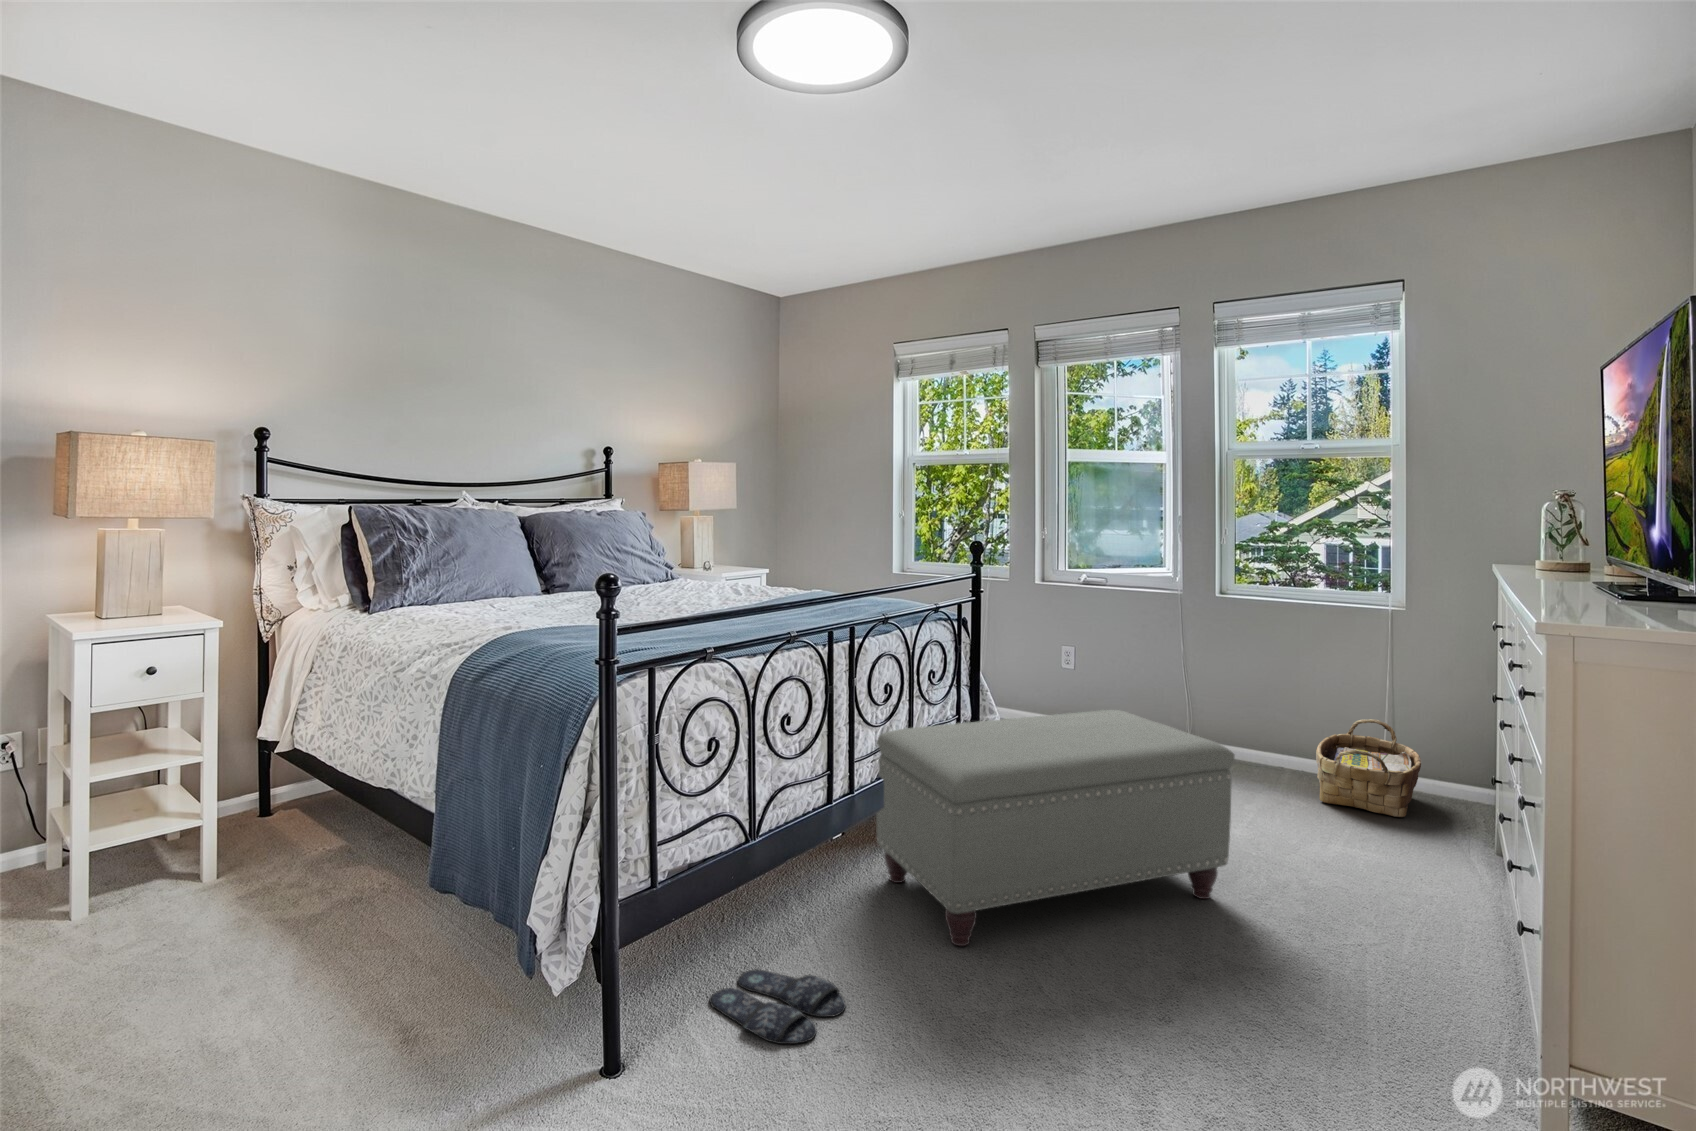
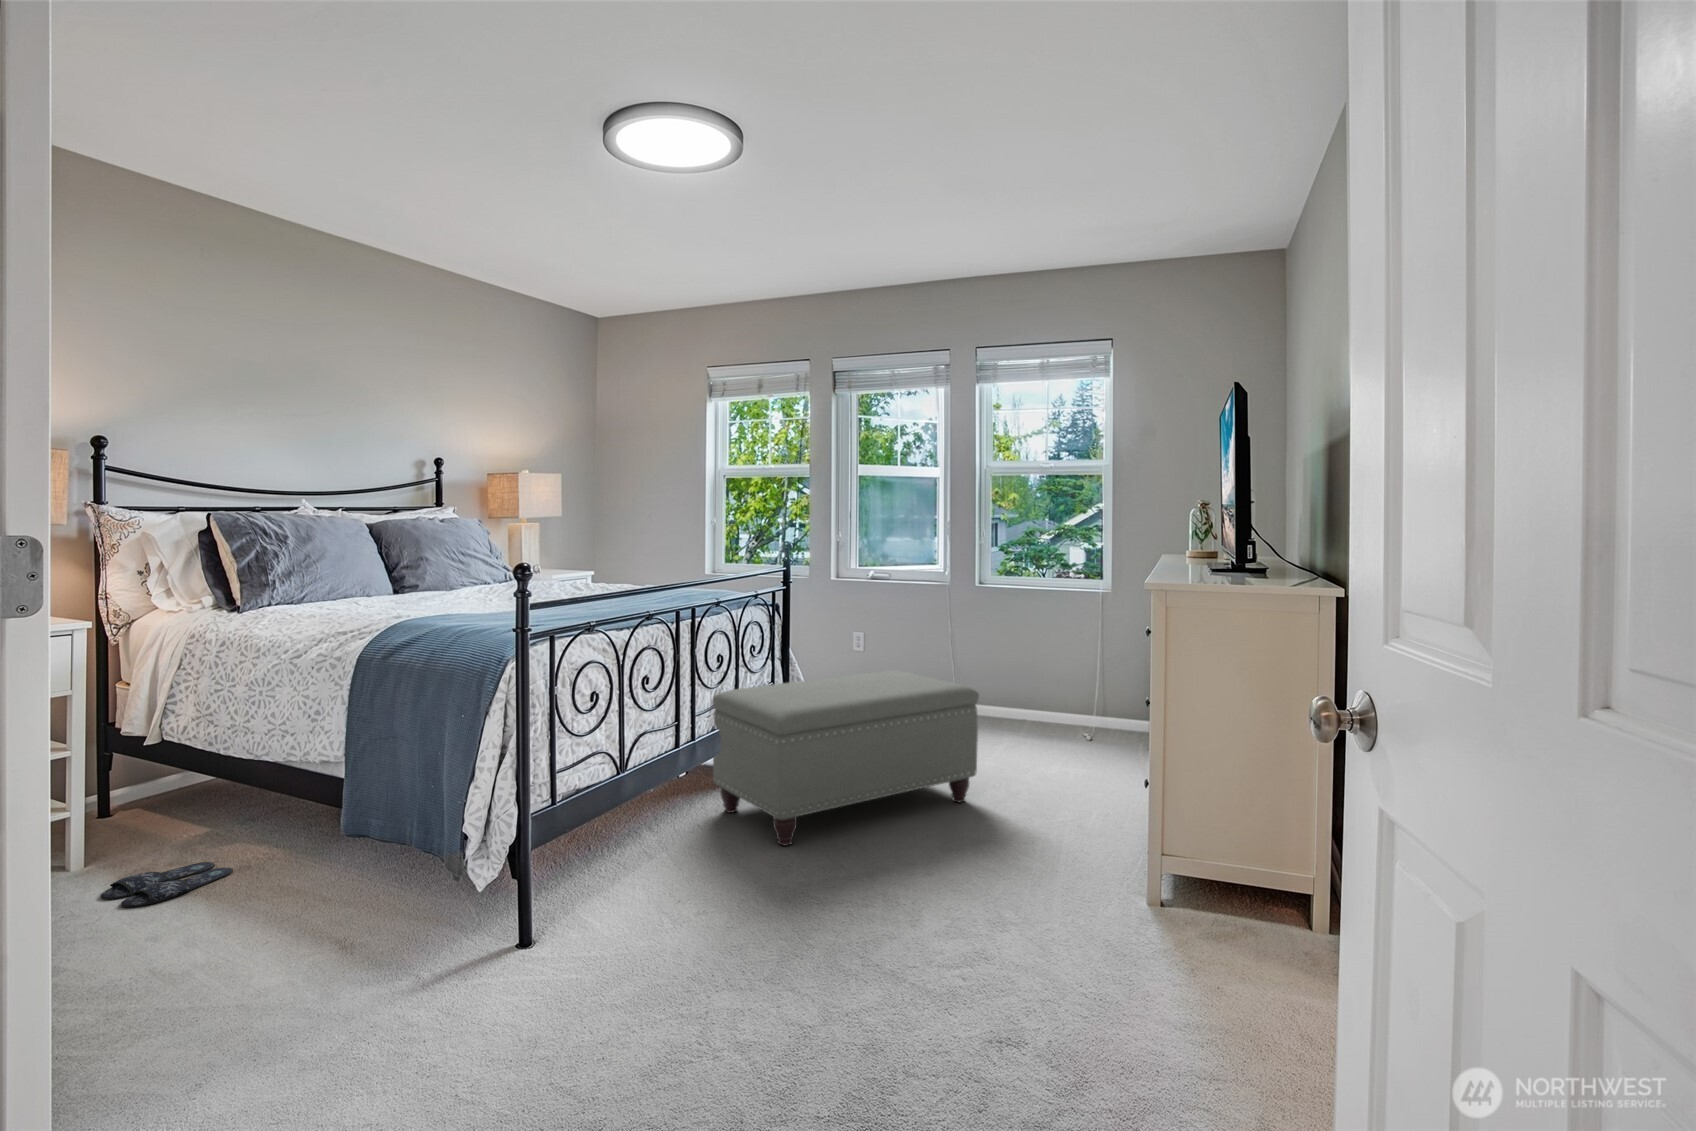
woven basket: present [1316,719,1422,817] -> none [1043,674,1114,743]
slippers: present [709,969,846,1044] -> present [101,862,233,907]

